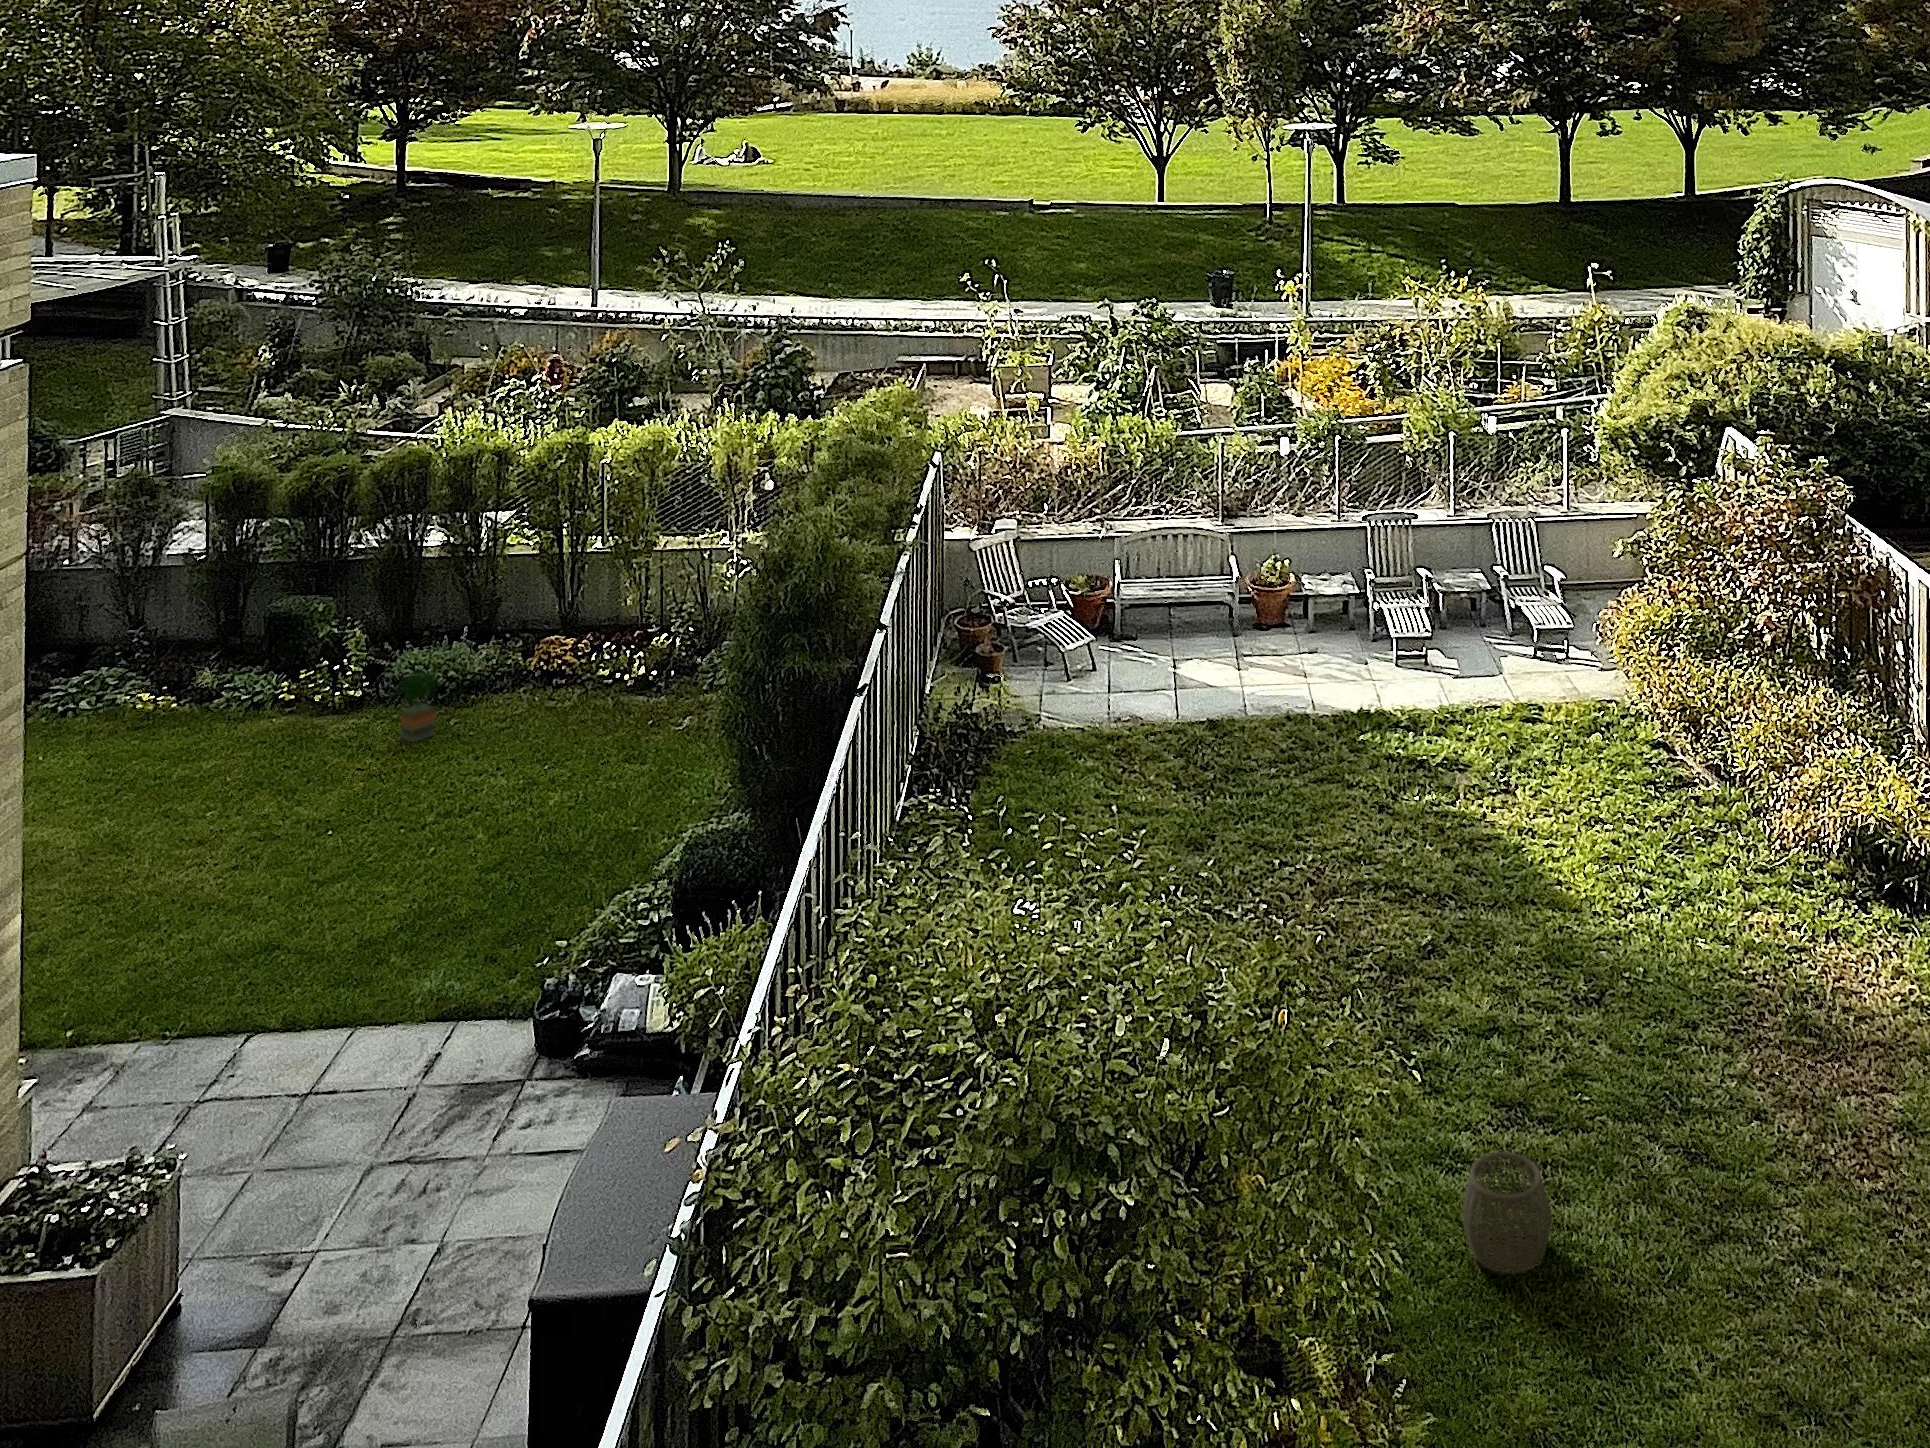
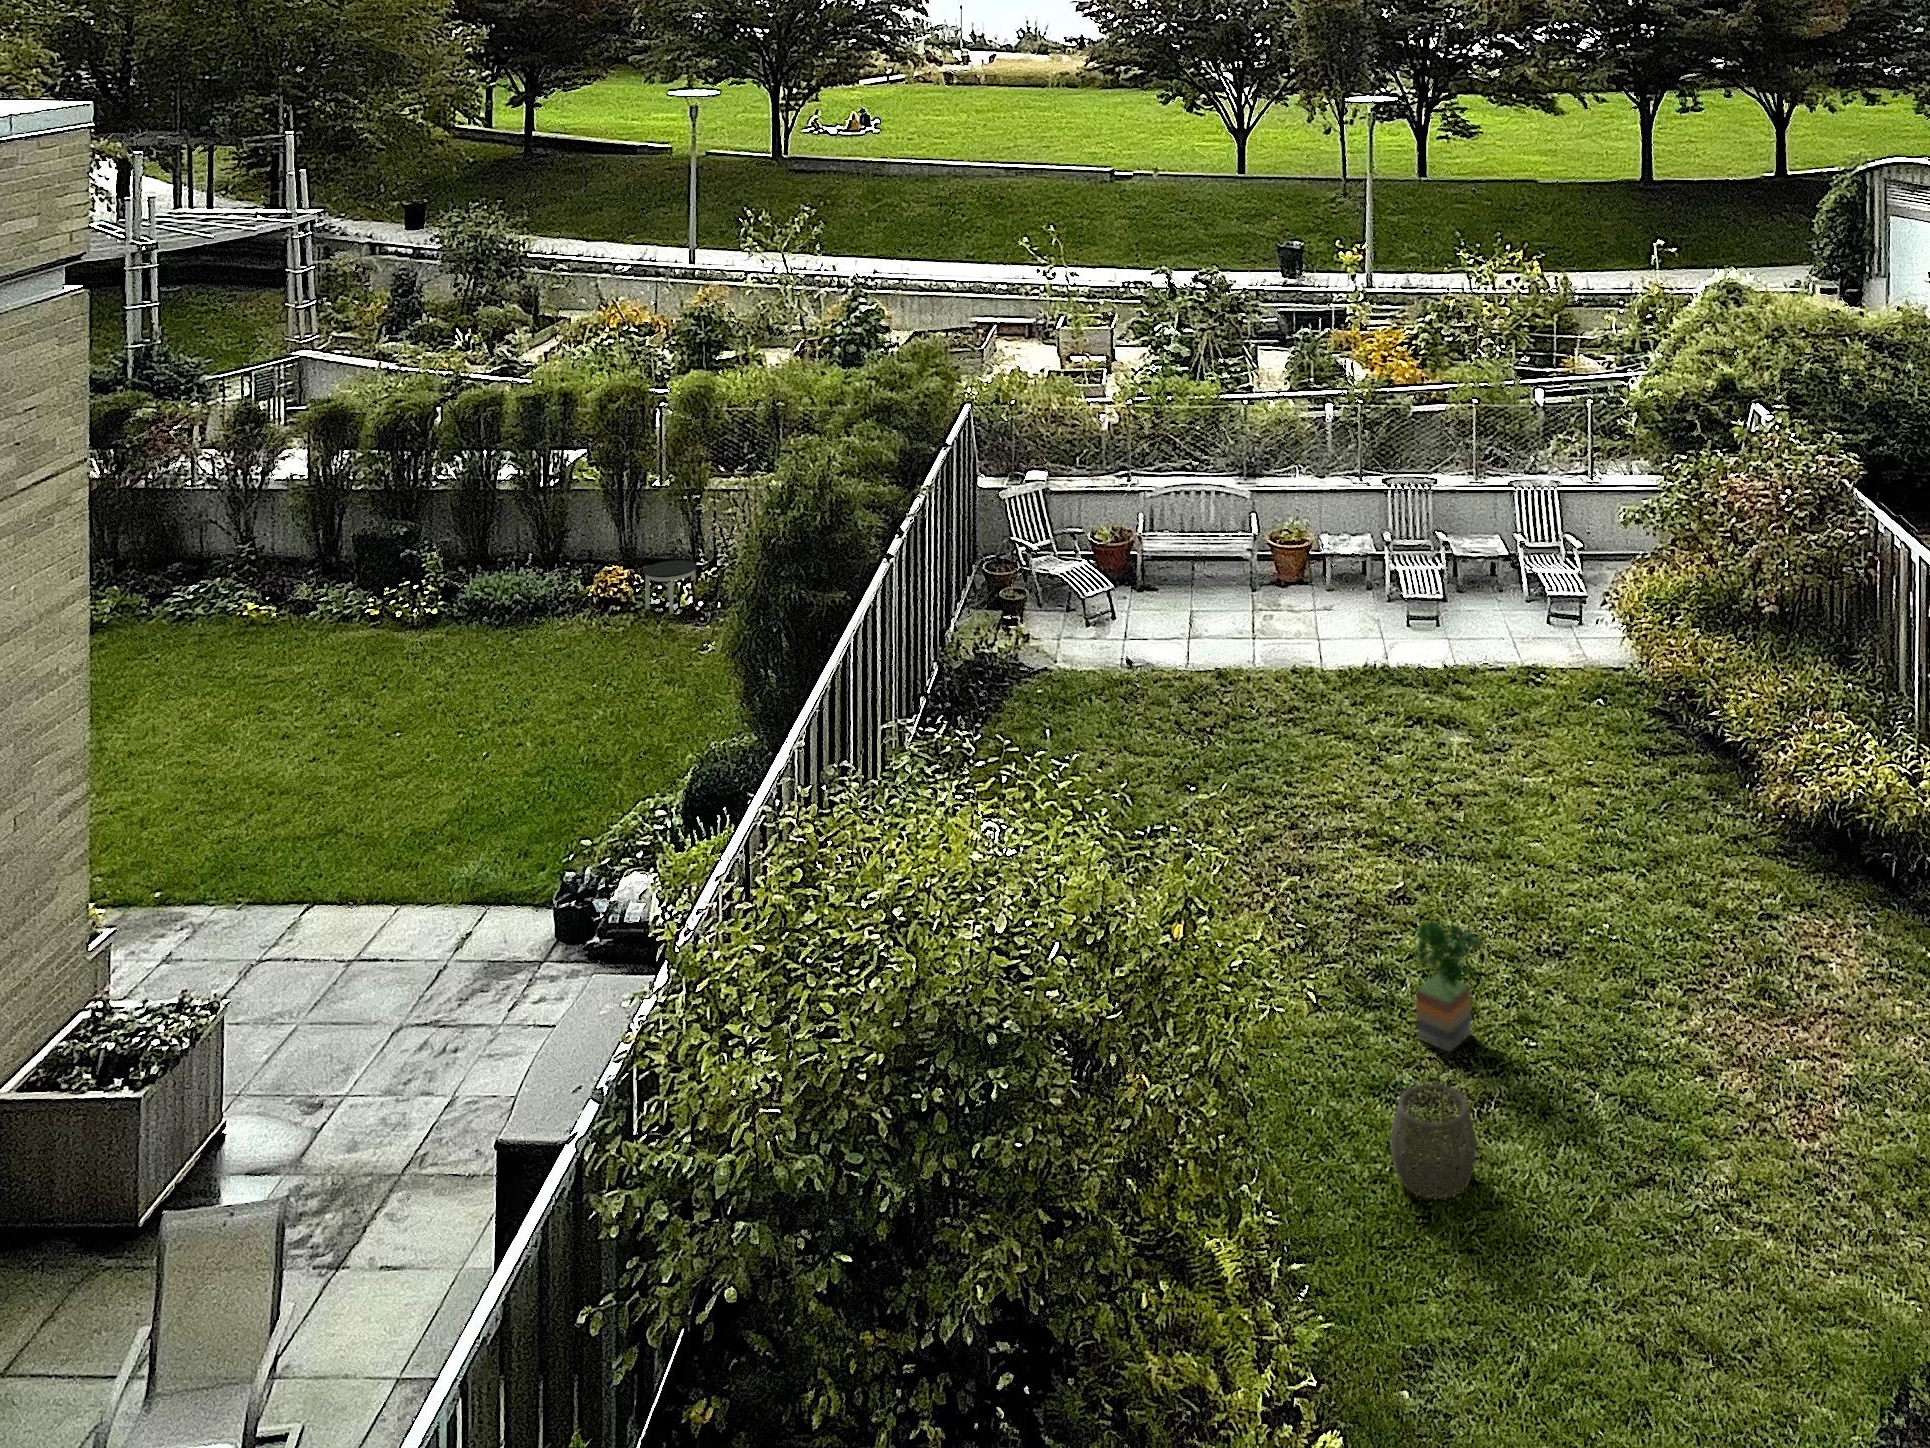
round table: none [587,629,642,686] -> present [644,560,696,614]
potted tree: present [396,672,443,742] -> present [1415,921,1481,1052]

